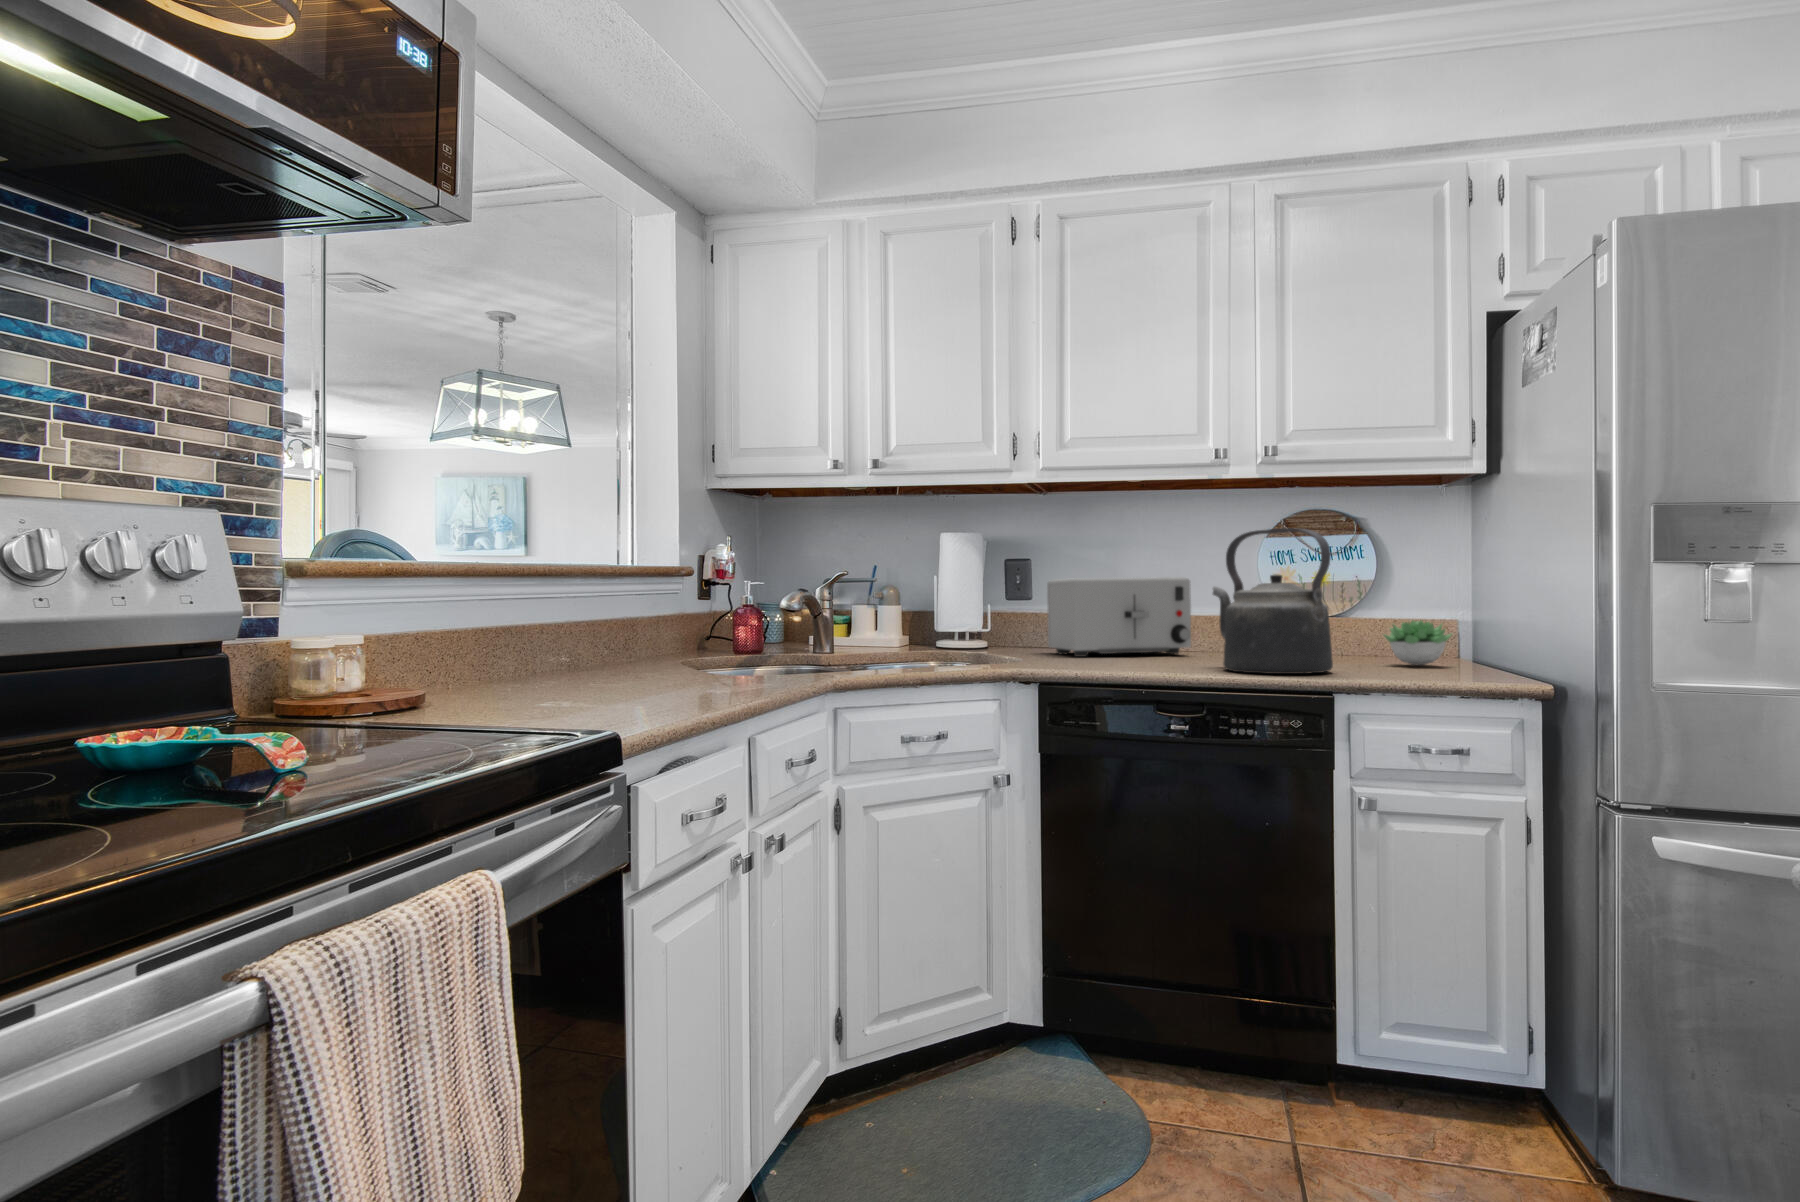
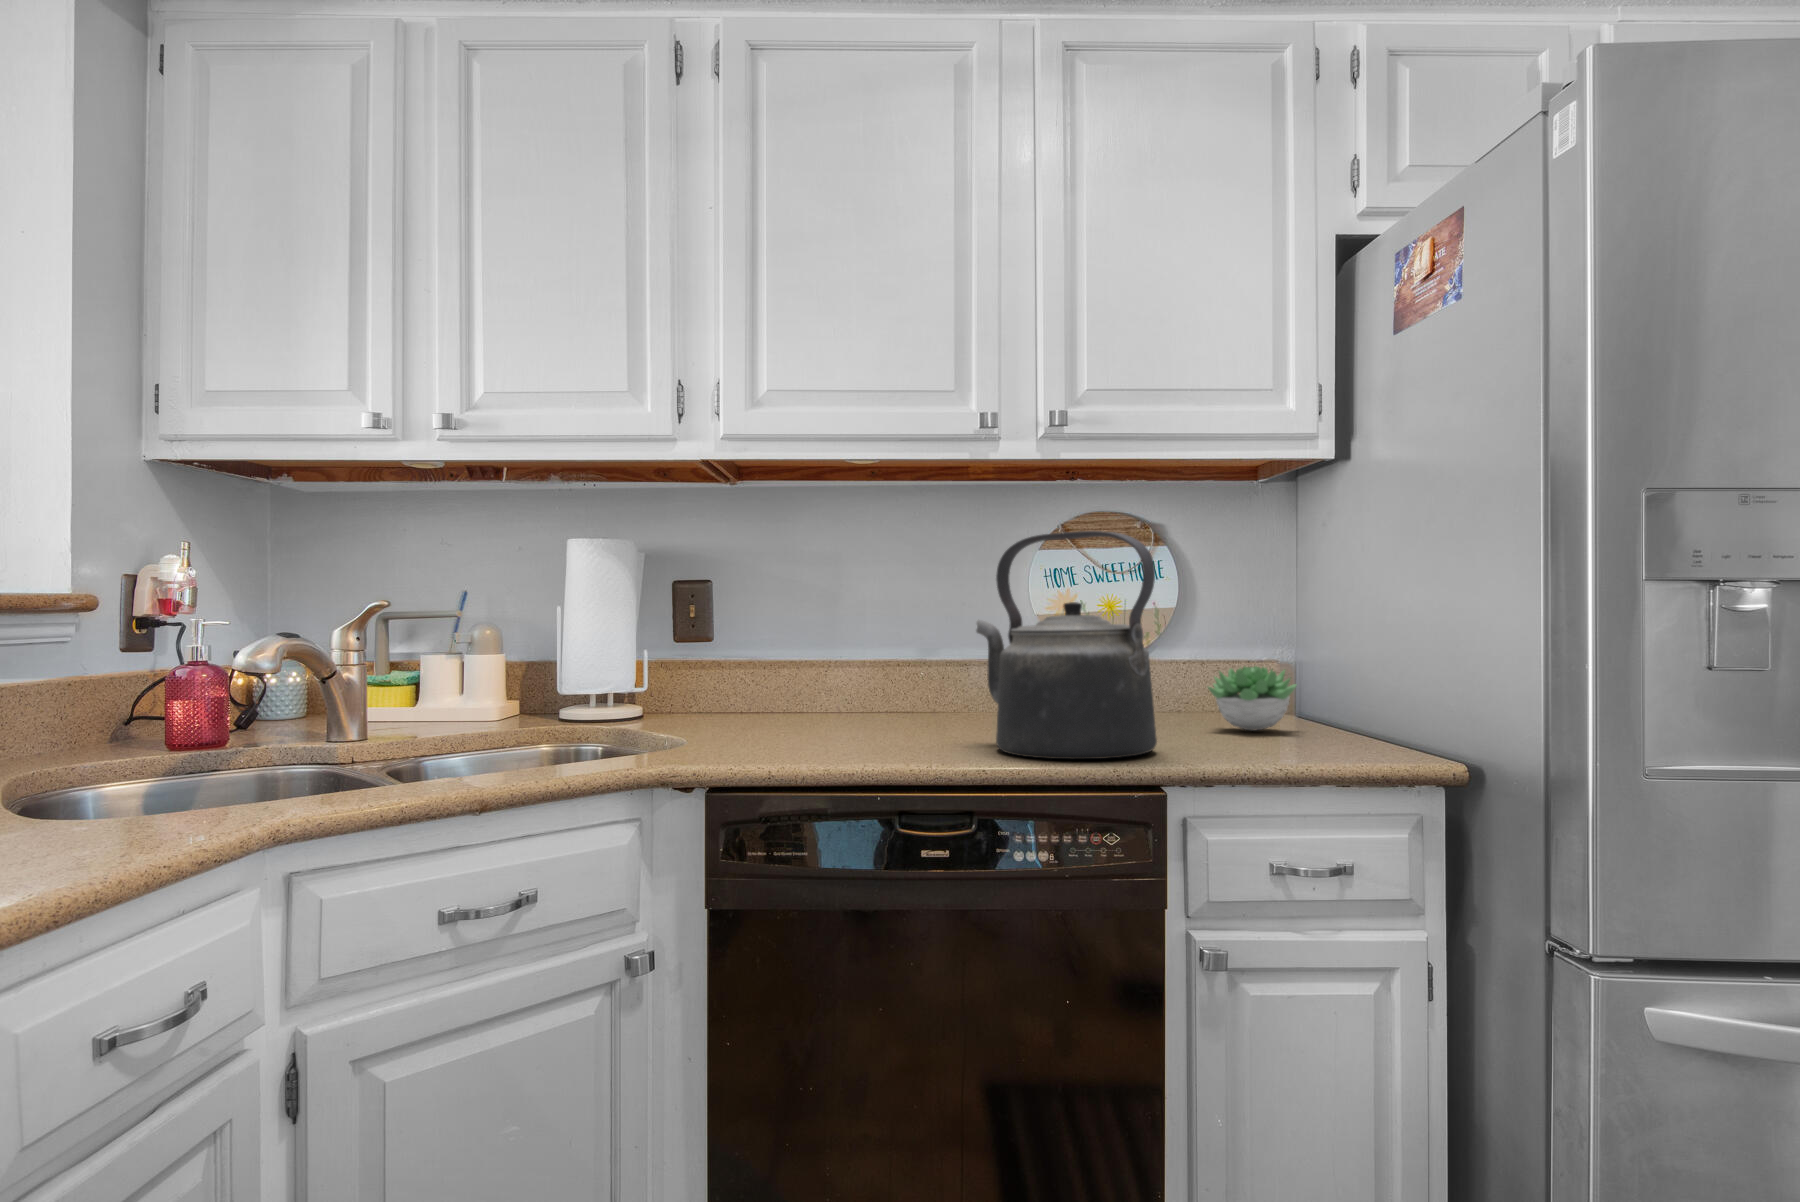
toaster: present [1047,577,1191,657] -> none [732,605,940,726]

